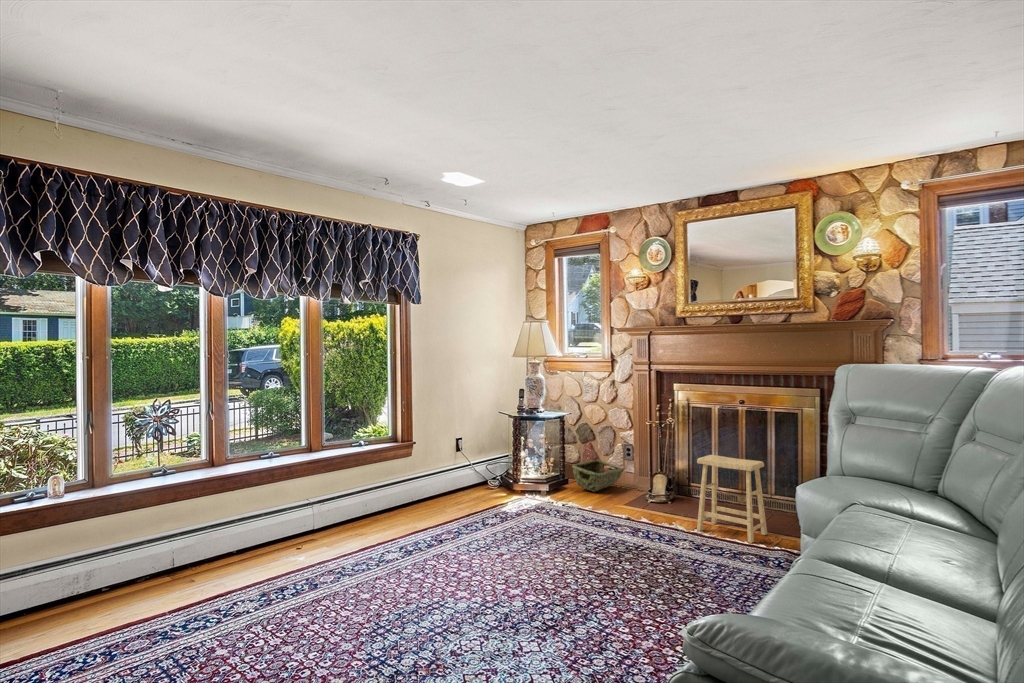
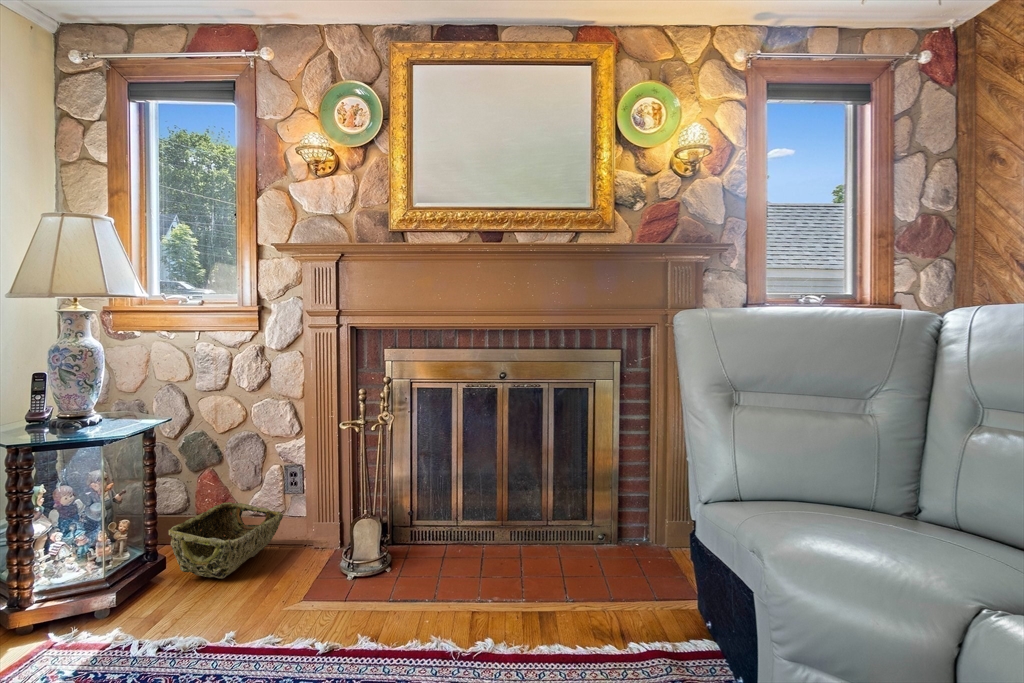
footstool: present [697,455,767,543] -> none [483,479,603,657]

